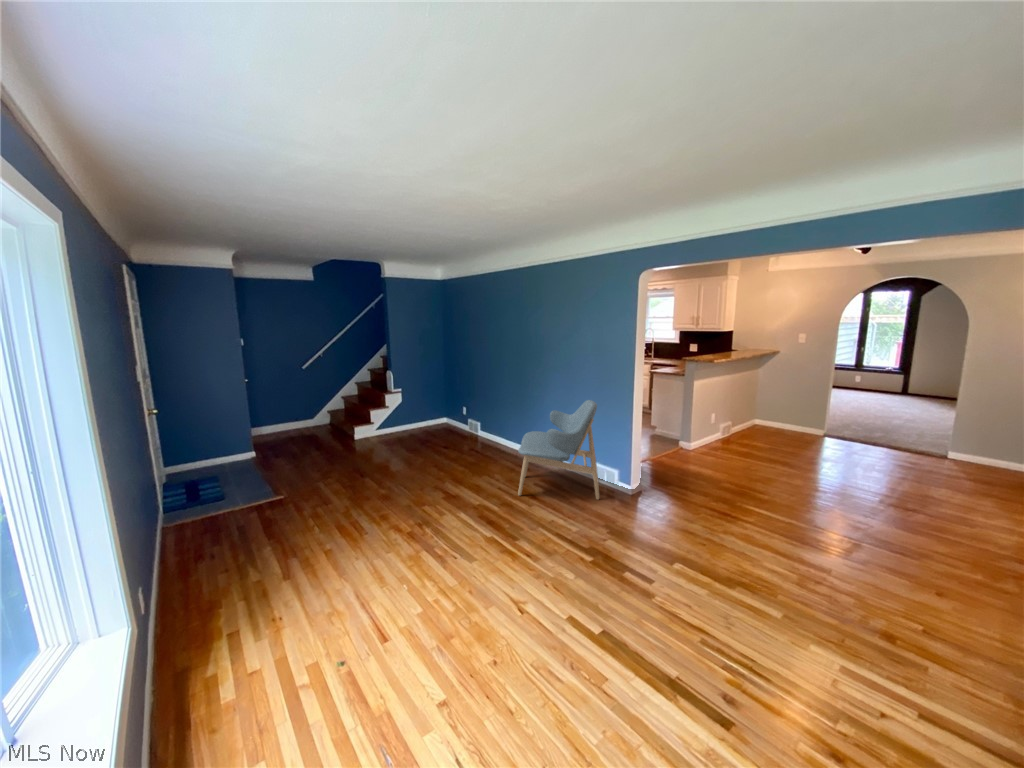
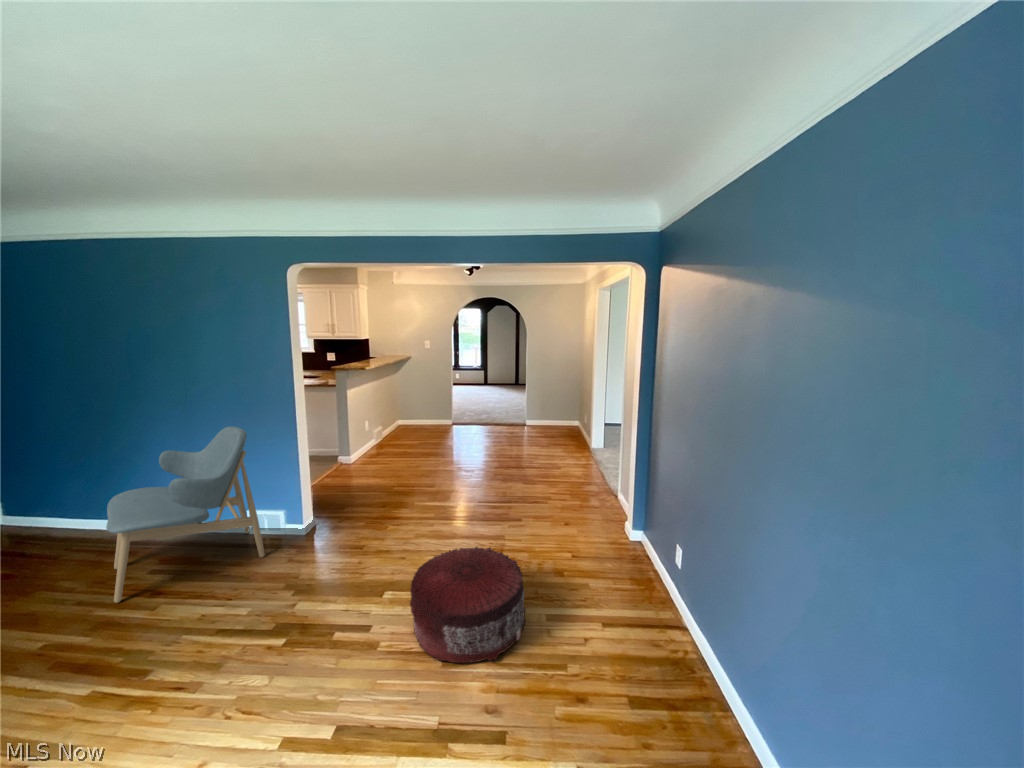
pouf: none [682,548,818,670] -> present [410,547,526,663]

